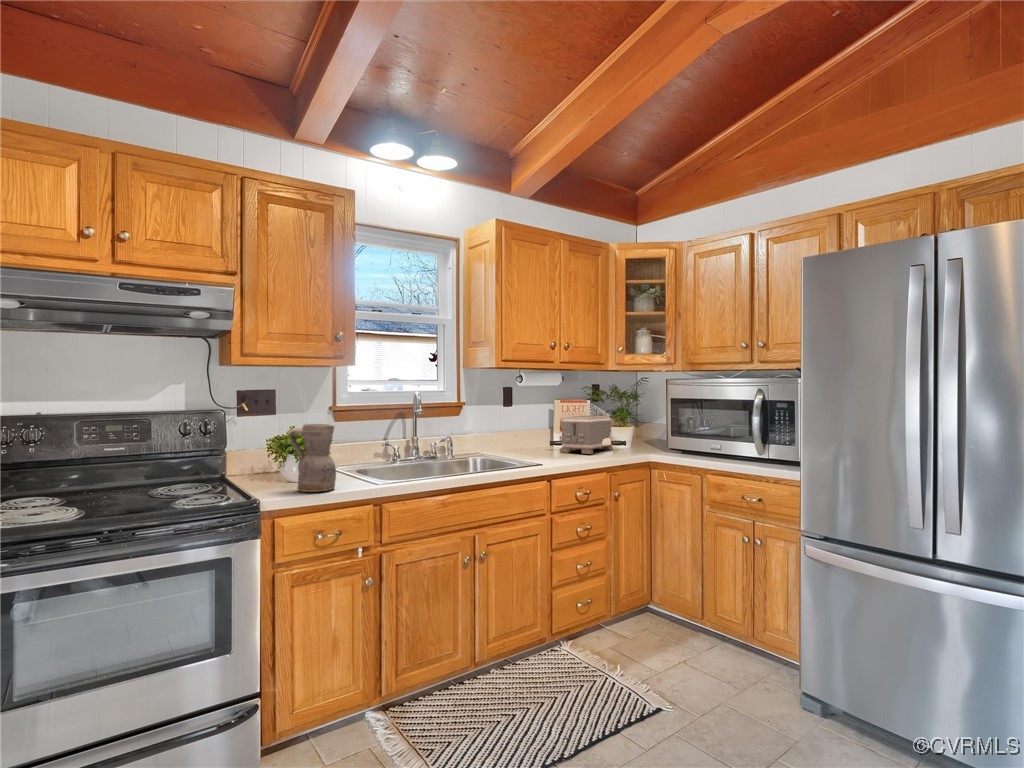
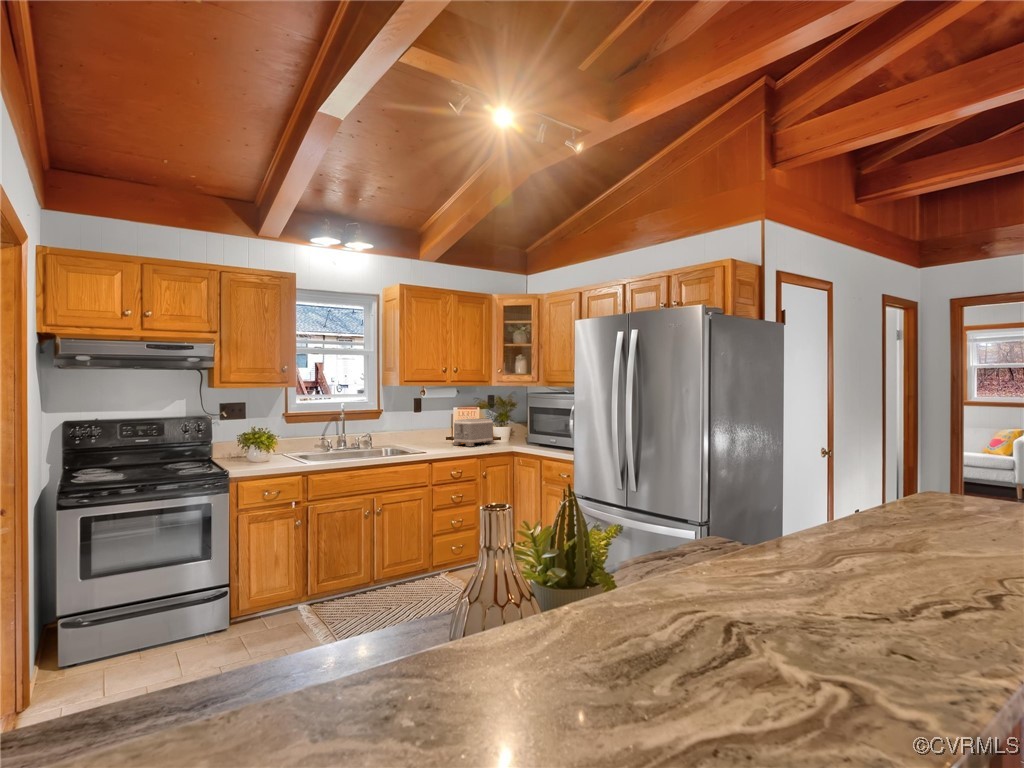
ceramic pitcher: present [289,424,336,492] -> none [249,426,279,468]

